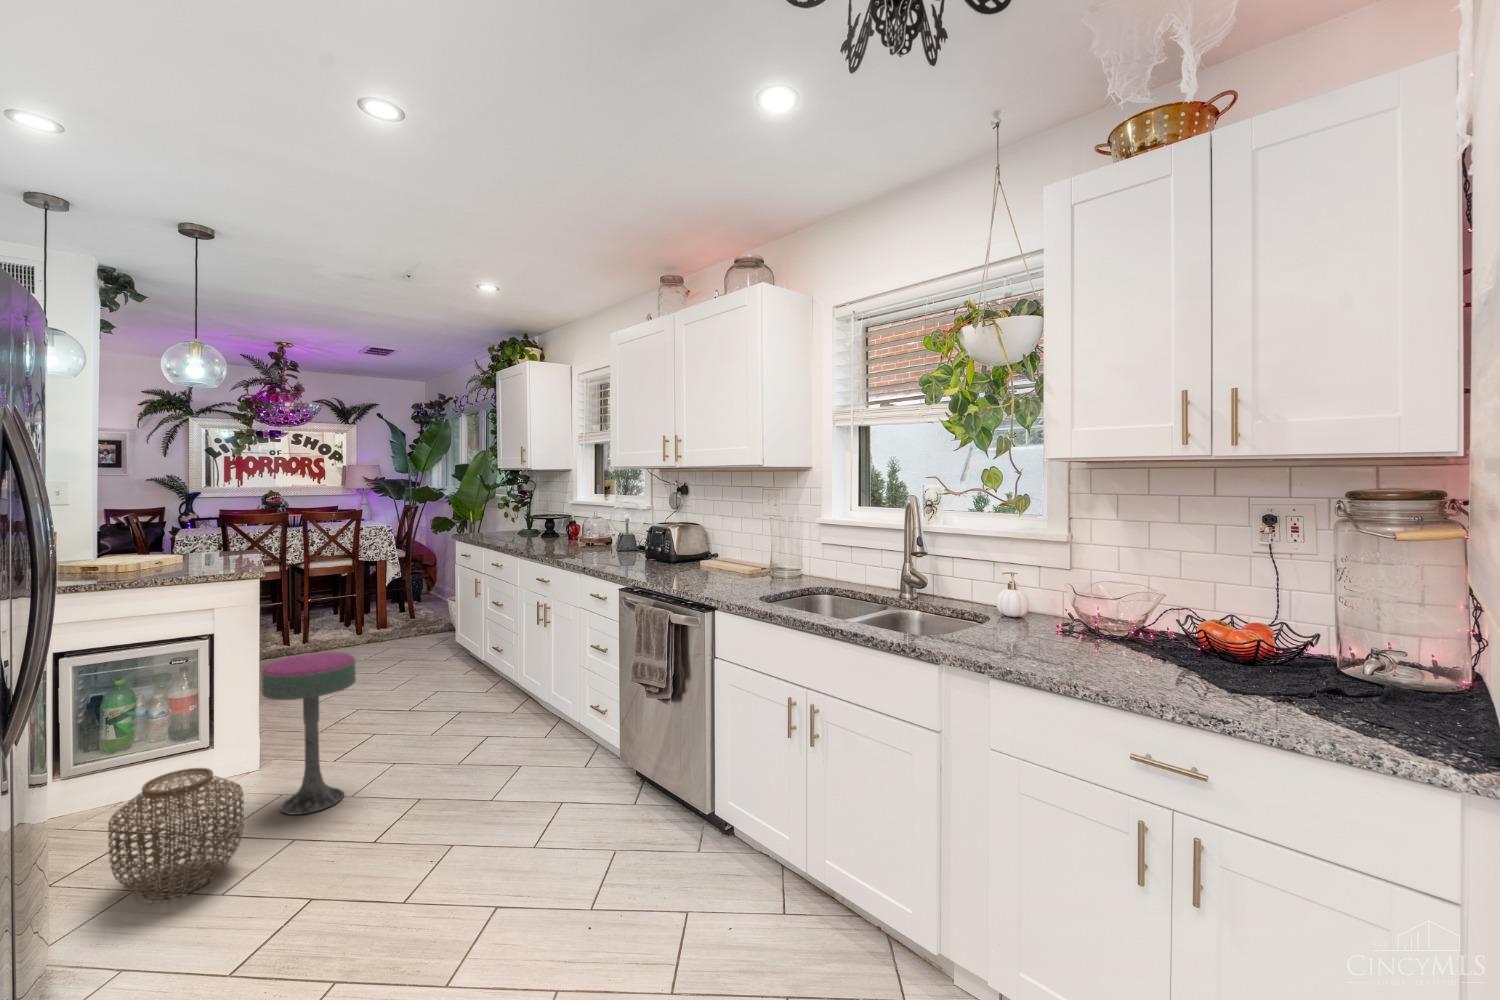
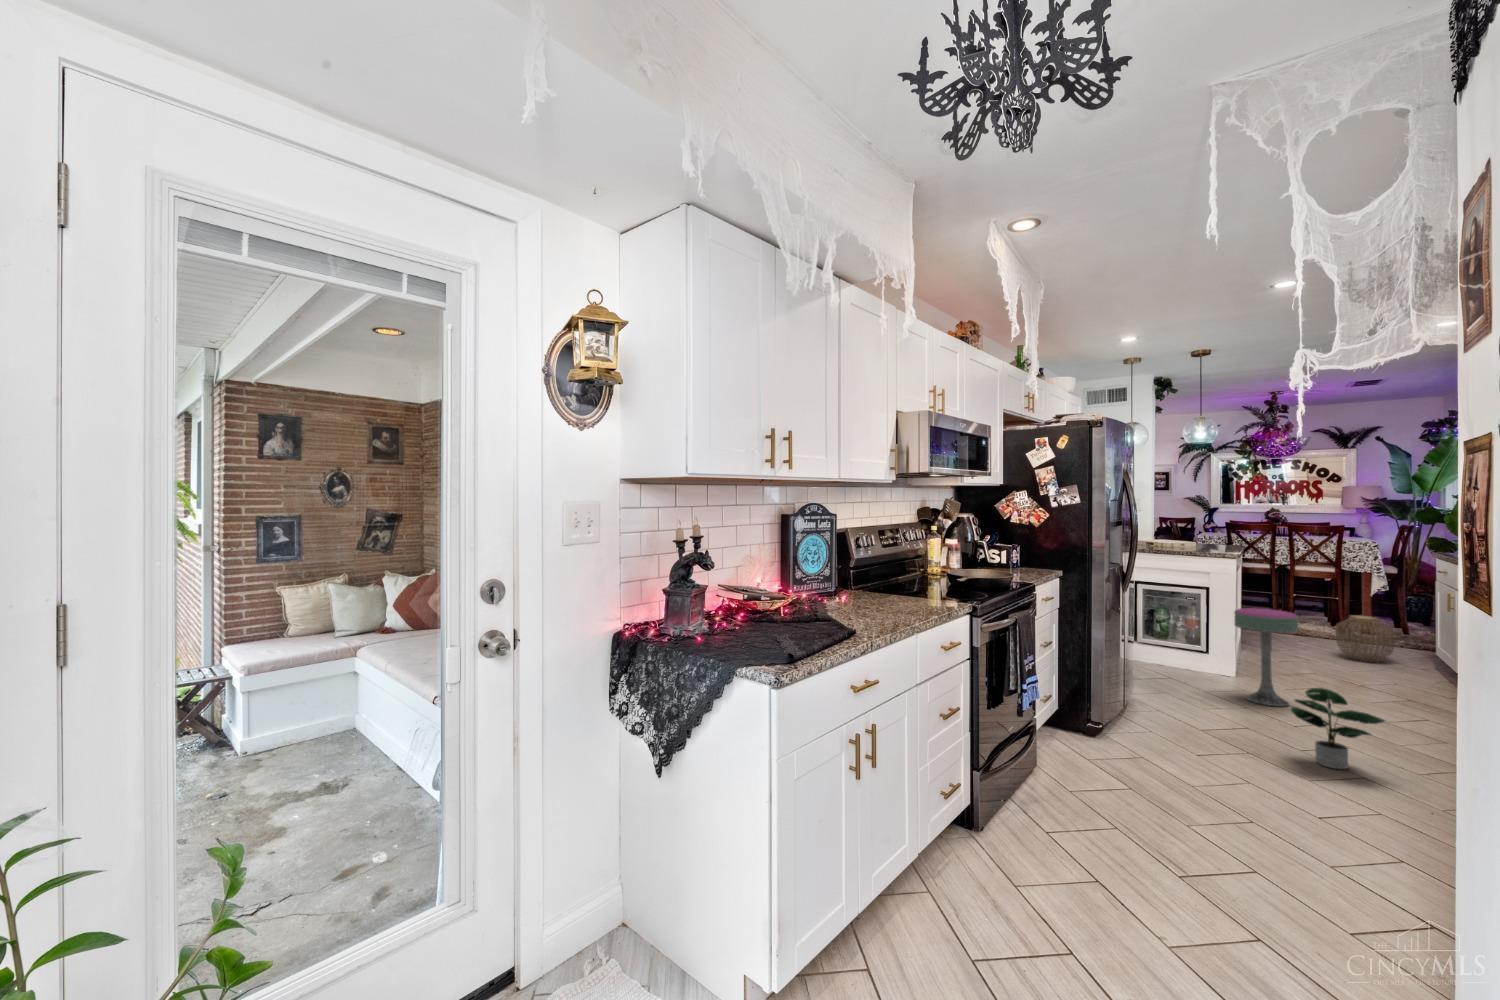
woven basket: present [108,768,244,899] -> present [1336,615,1394,662]
potted plant: none [381,784,503,921] -> present [1291,688,1385,769]

